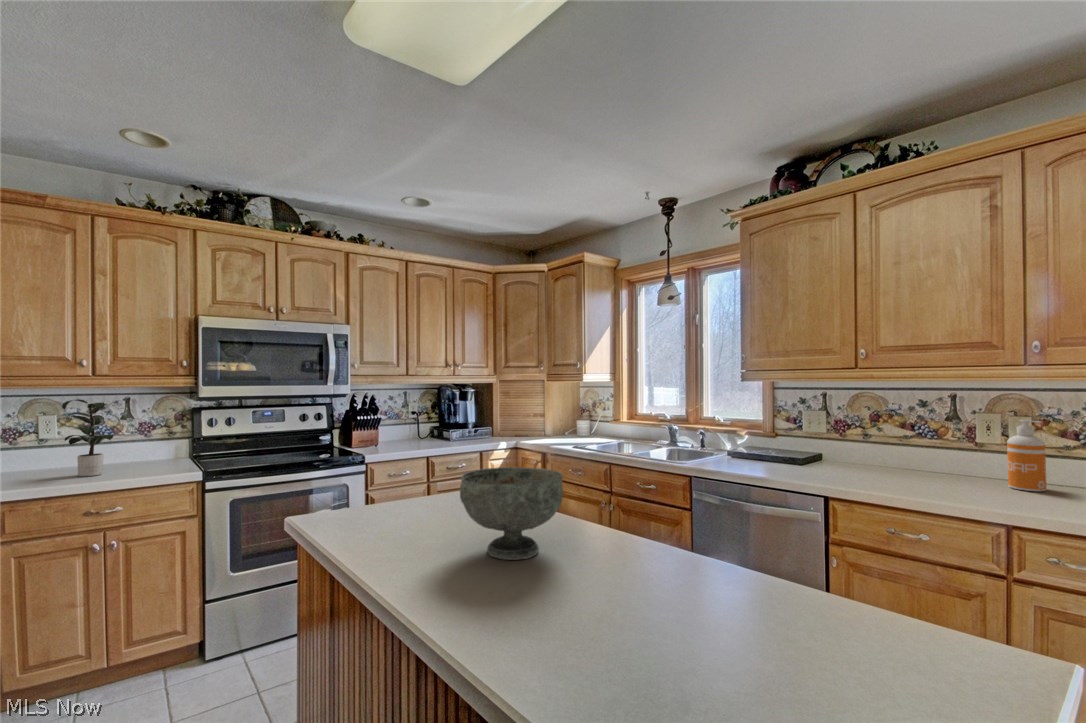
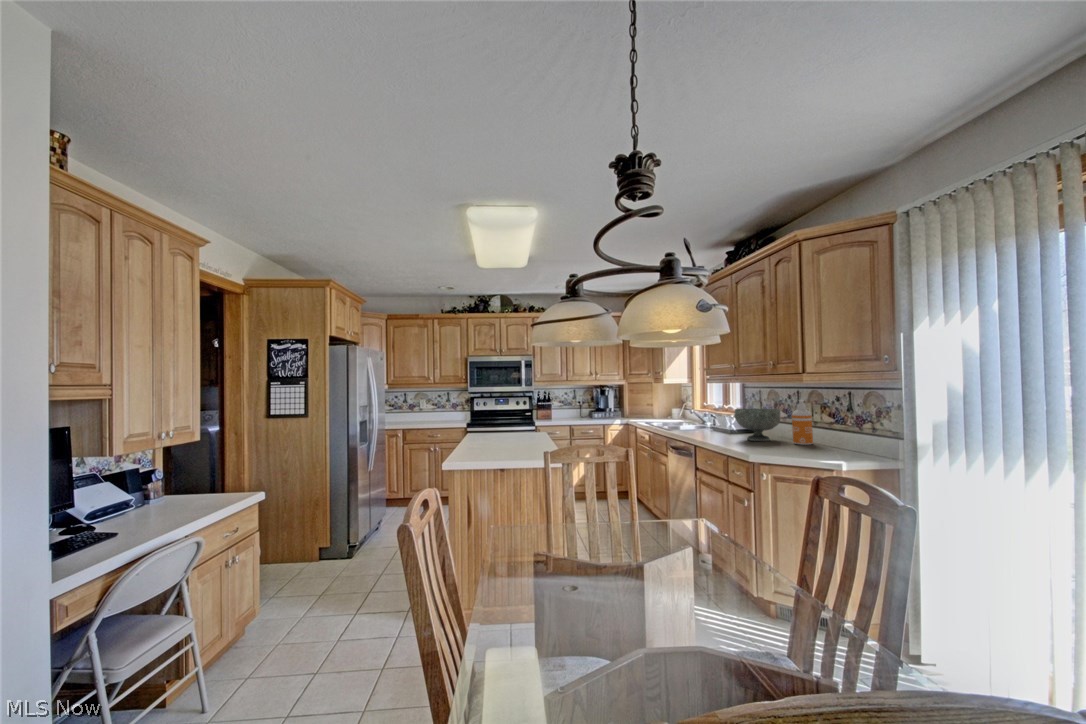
potted plant: present [62,399,122,477] -> none [421,392,448,422]
decorative bowl: present [460,467,563,560] -> present [734,408,780,441]

